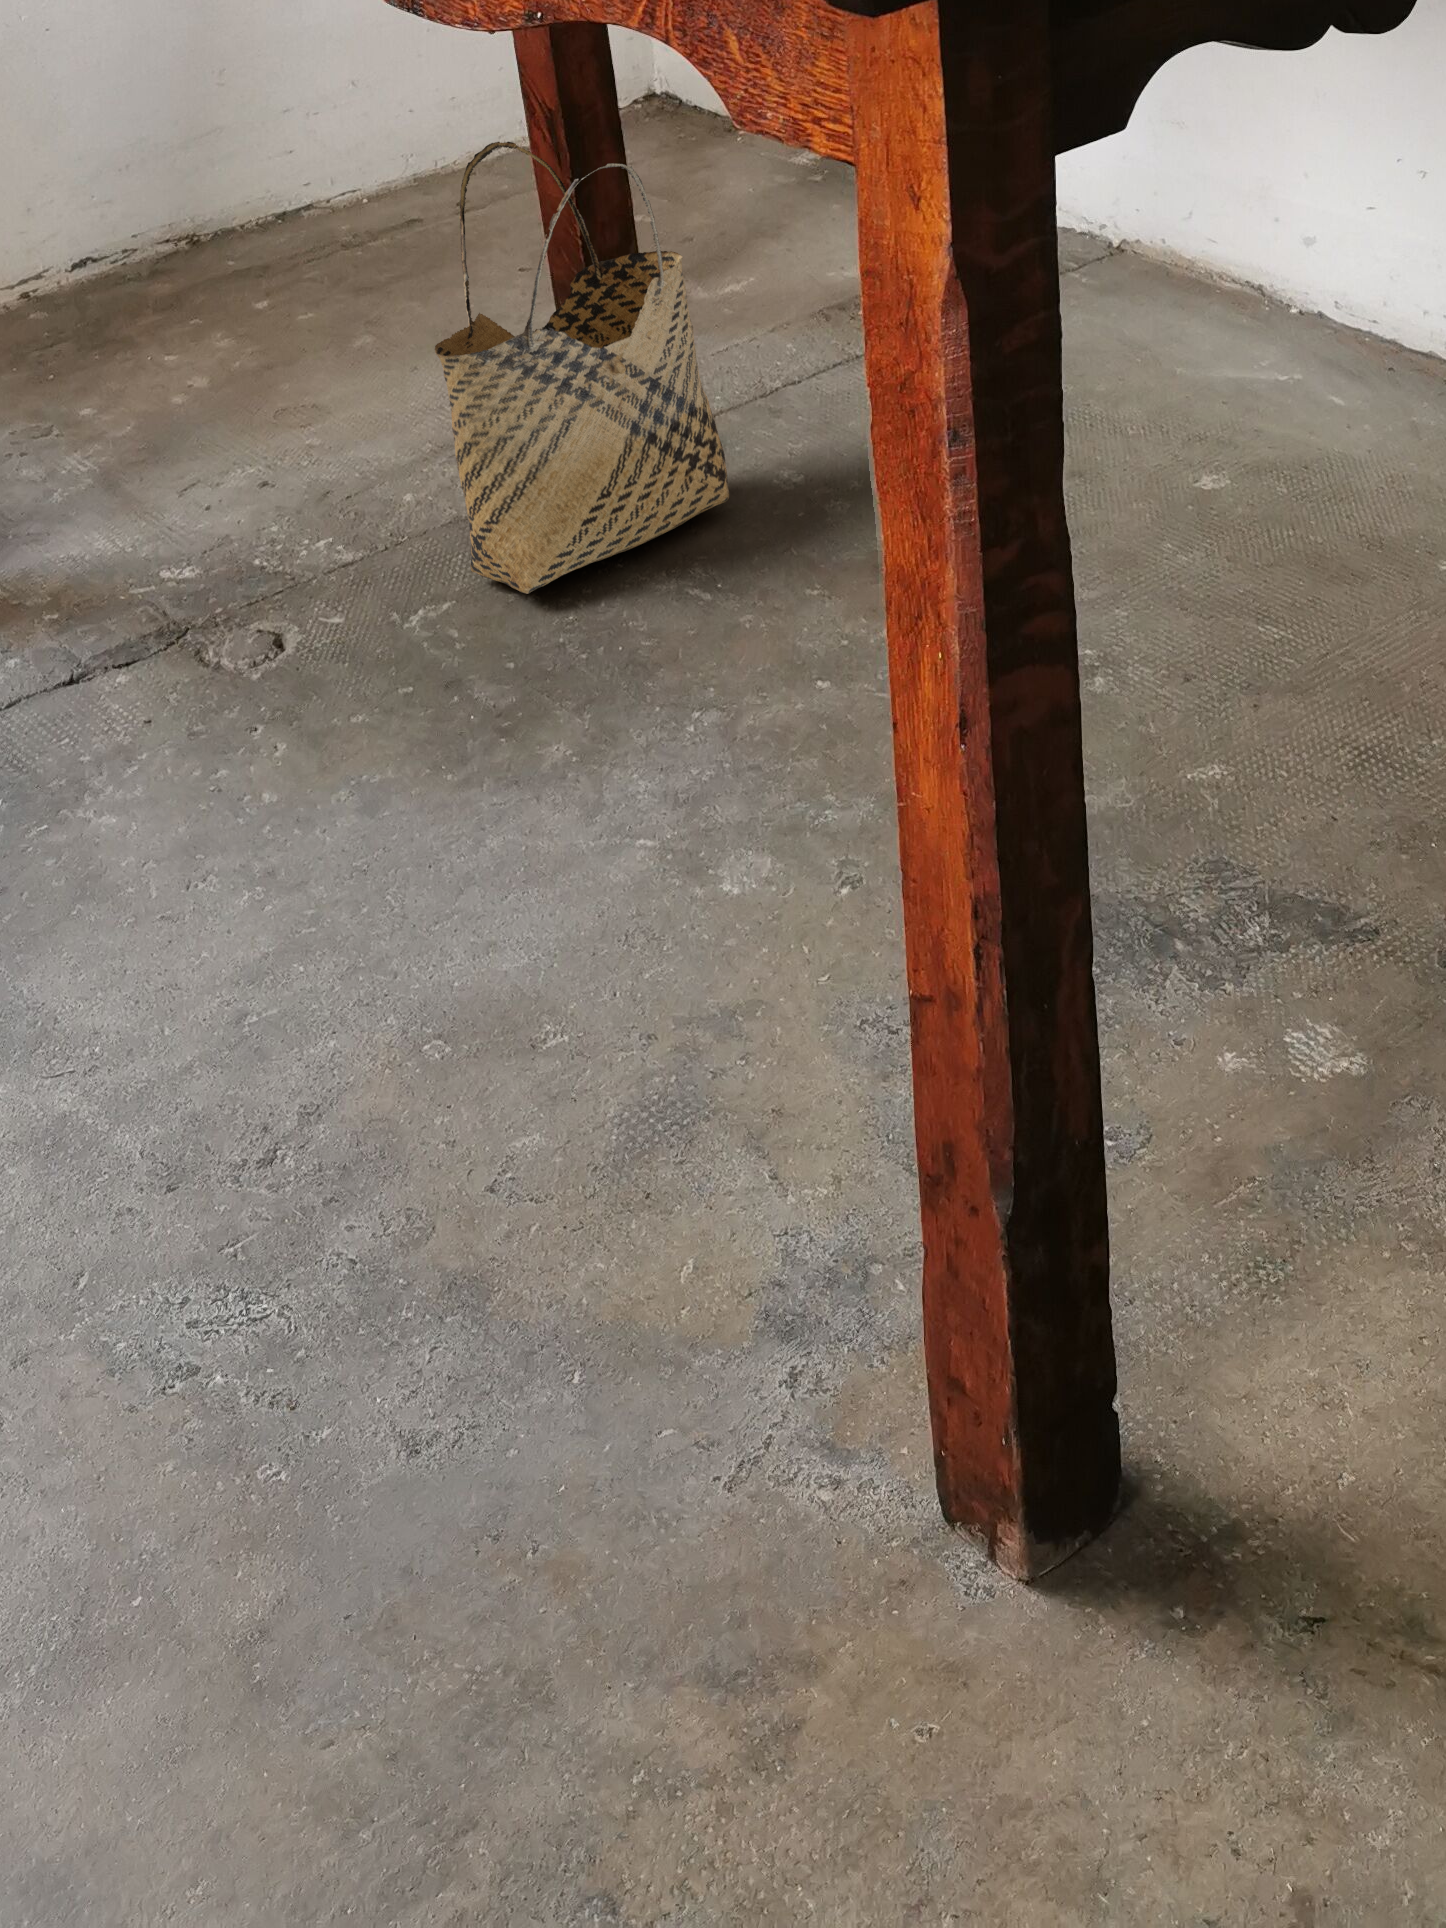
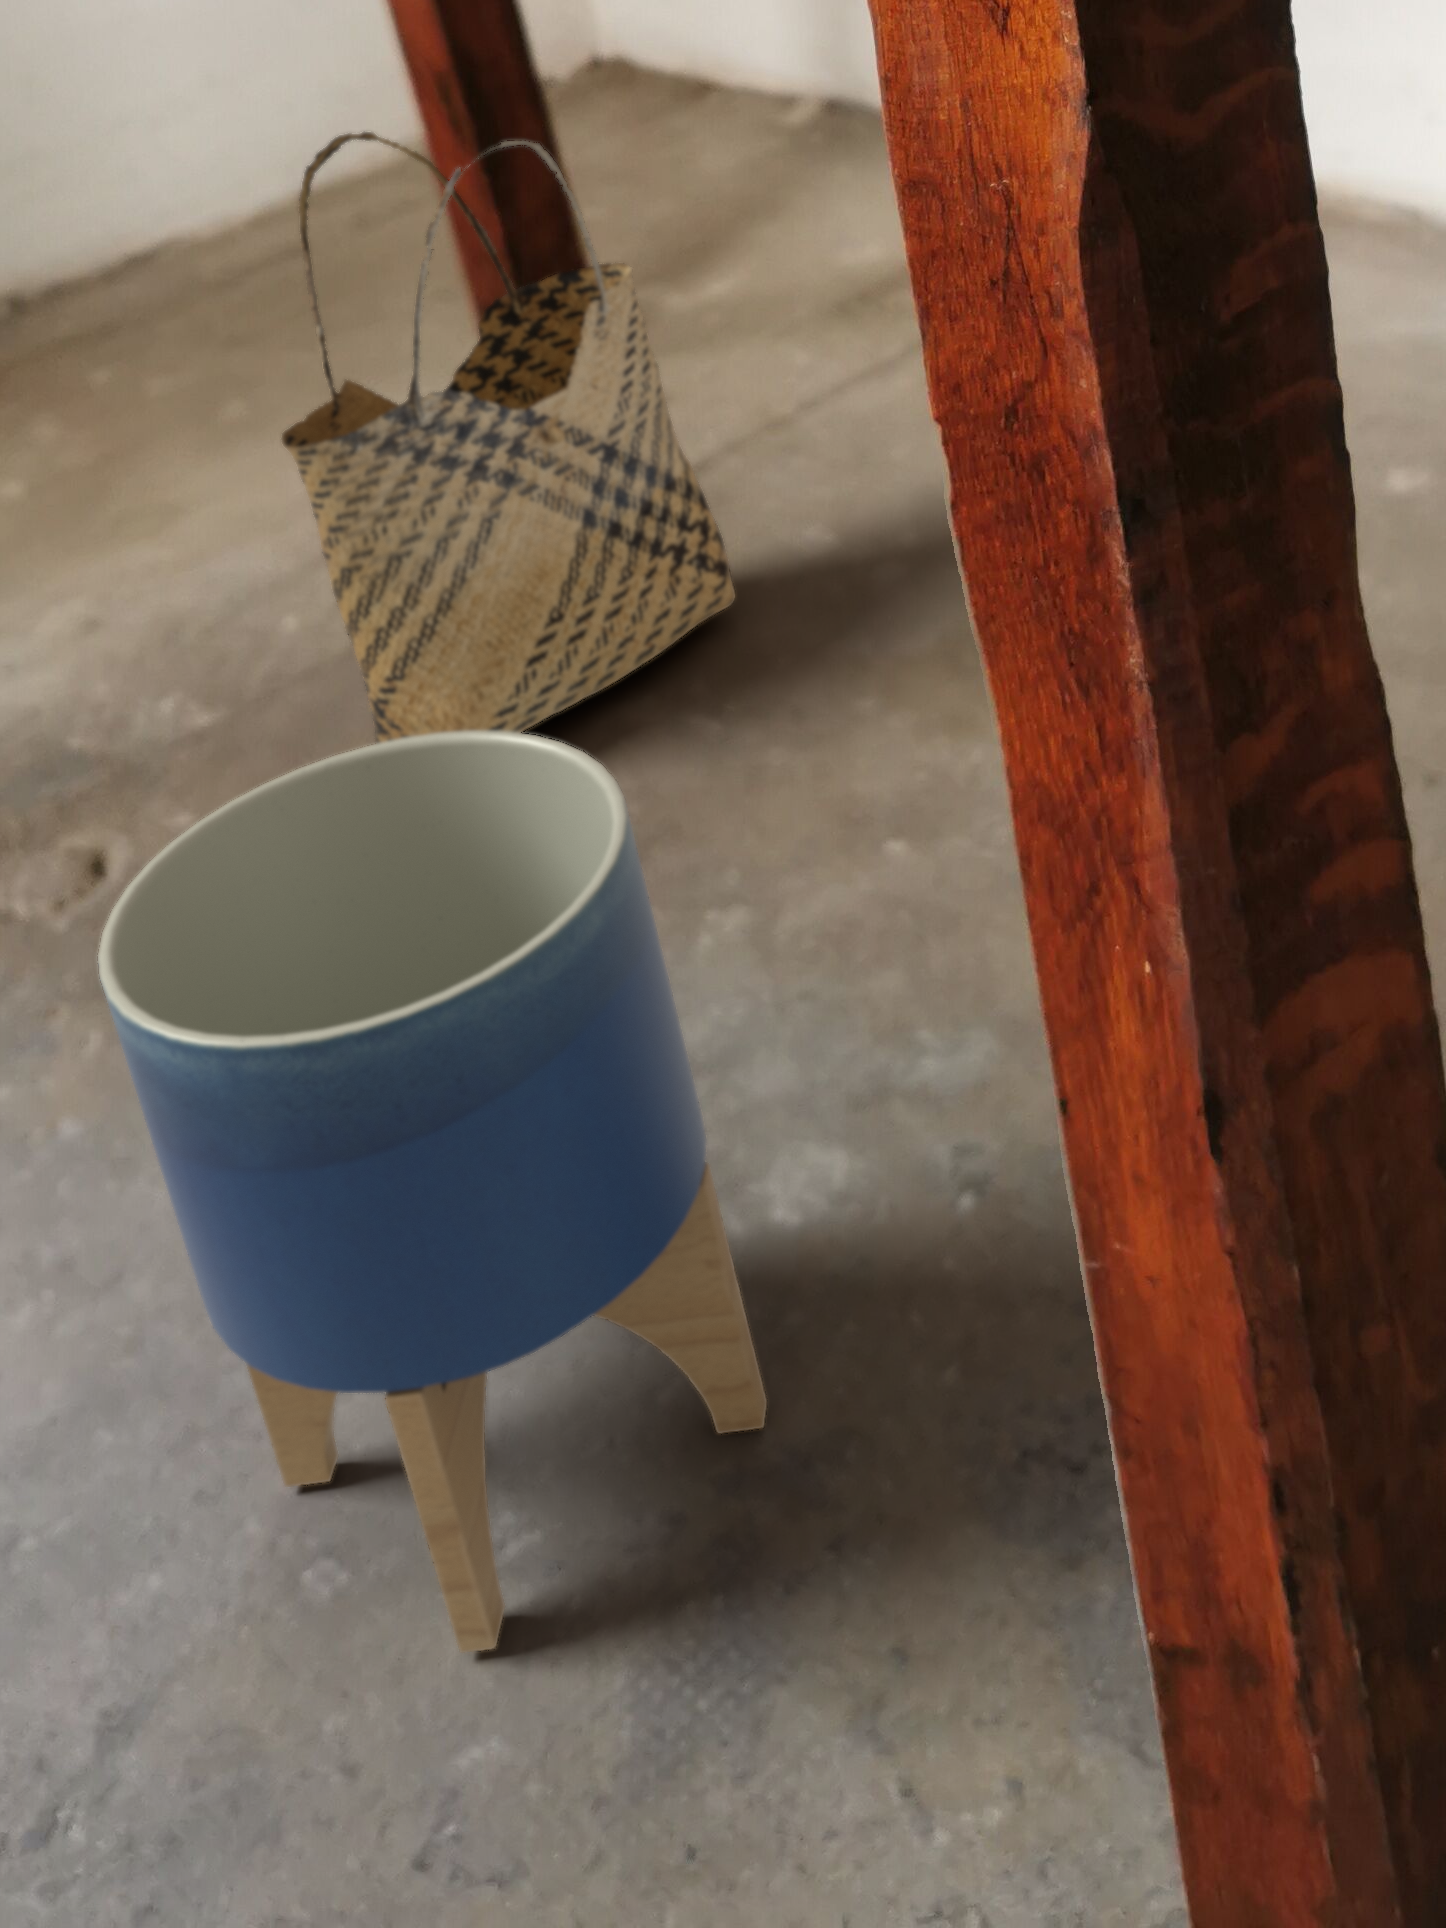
planter: none [342,545,705,1090] -> present [98,731,767,1653]

